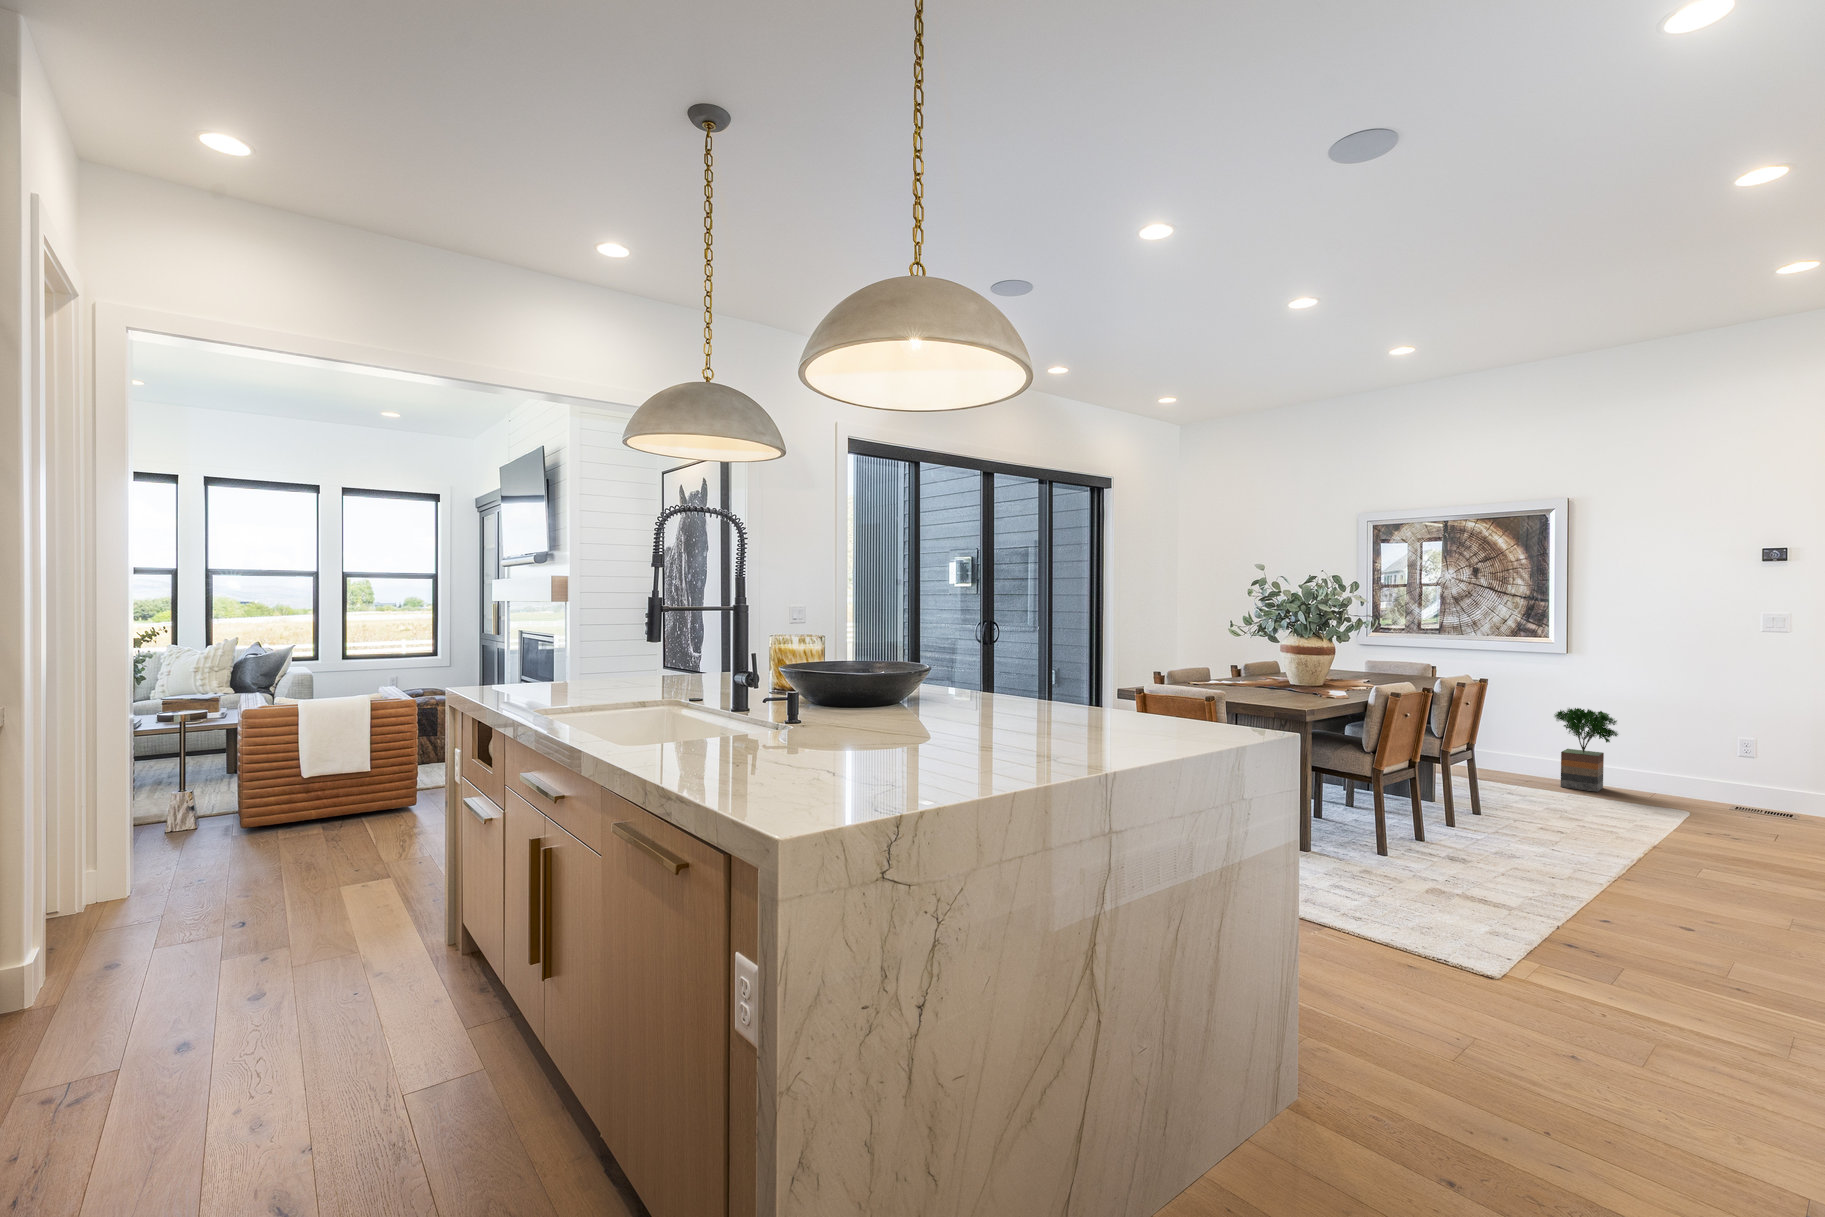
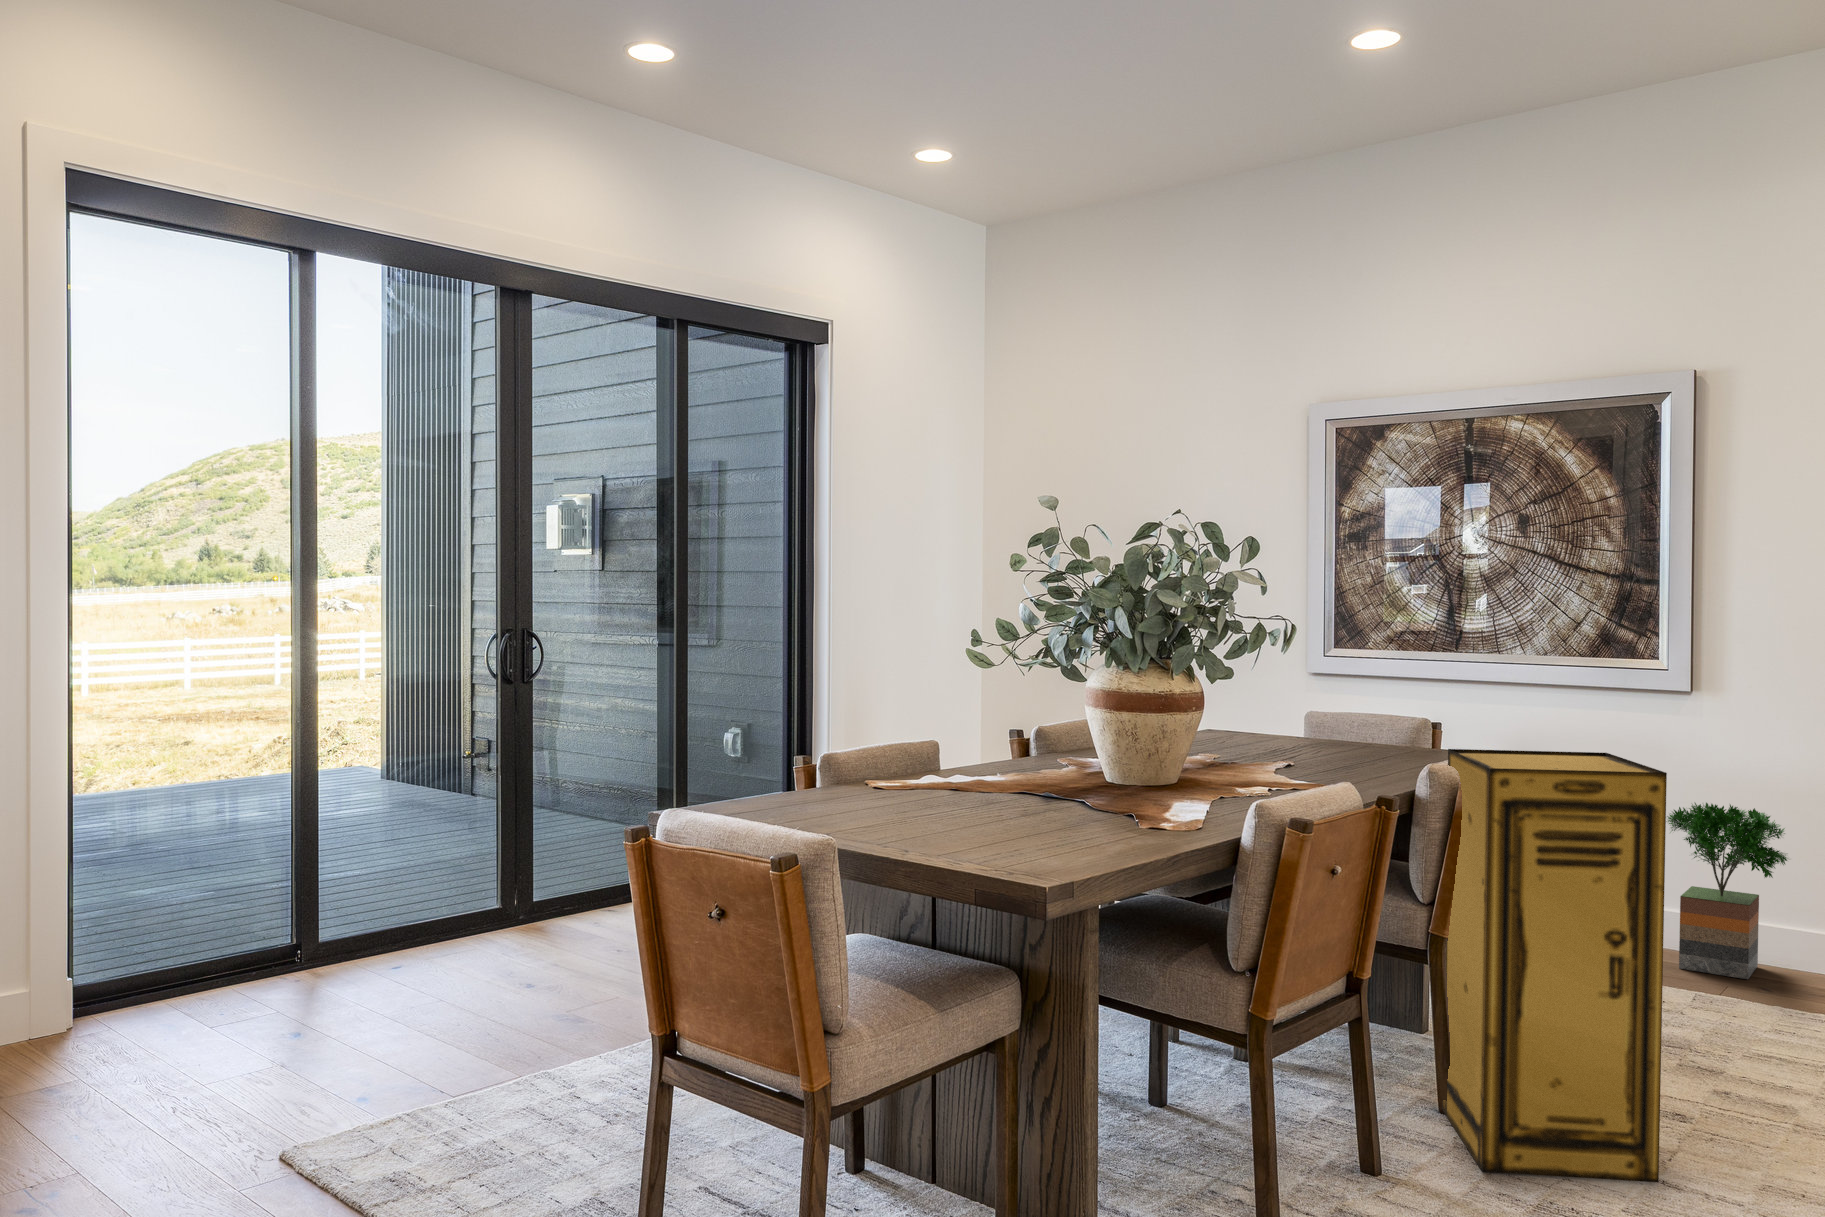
storage cabinet: none [1447,672,1553,852] -> present [1442,749,1667,1182]

